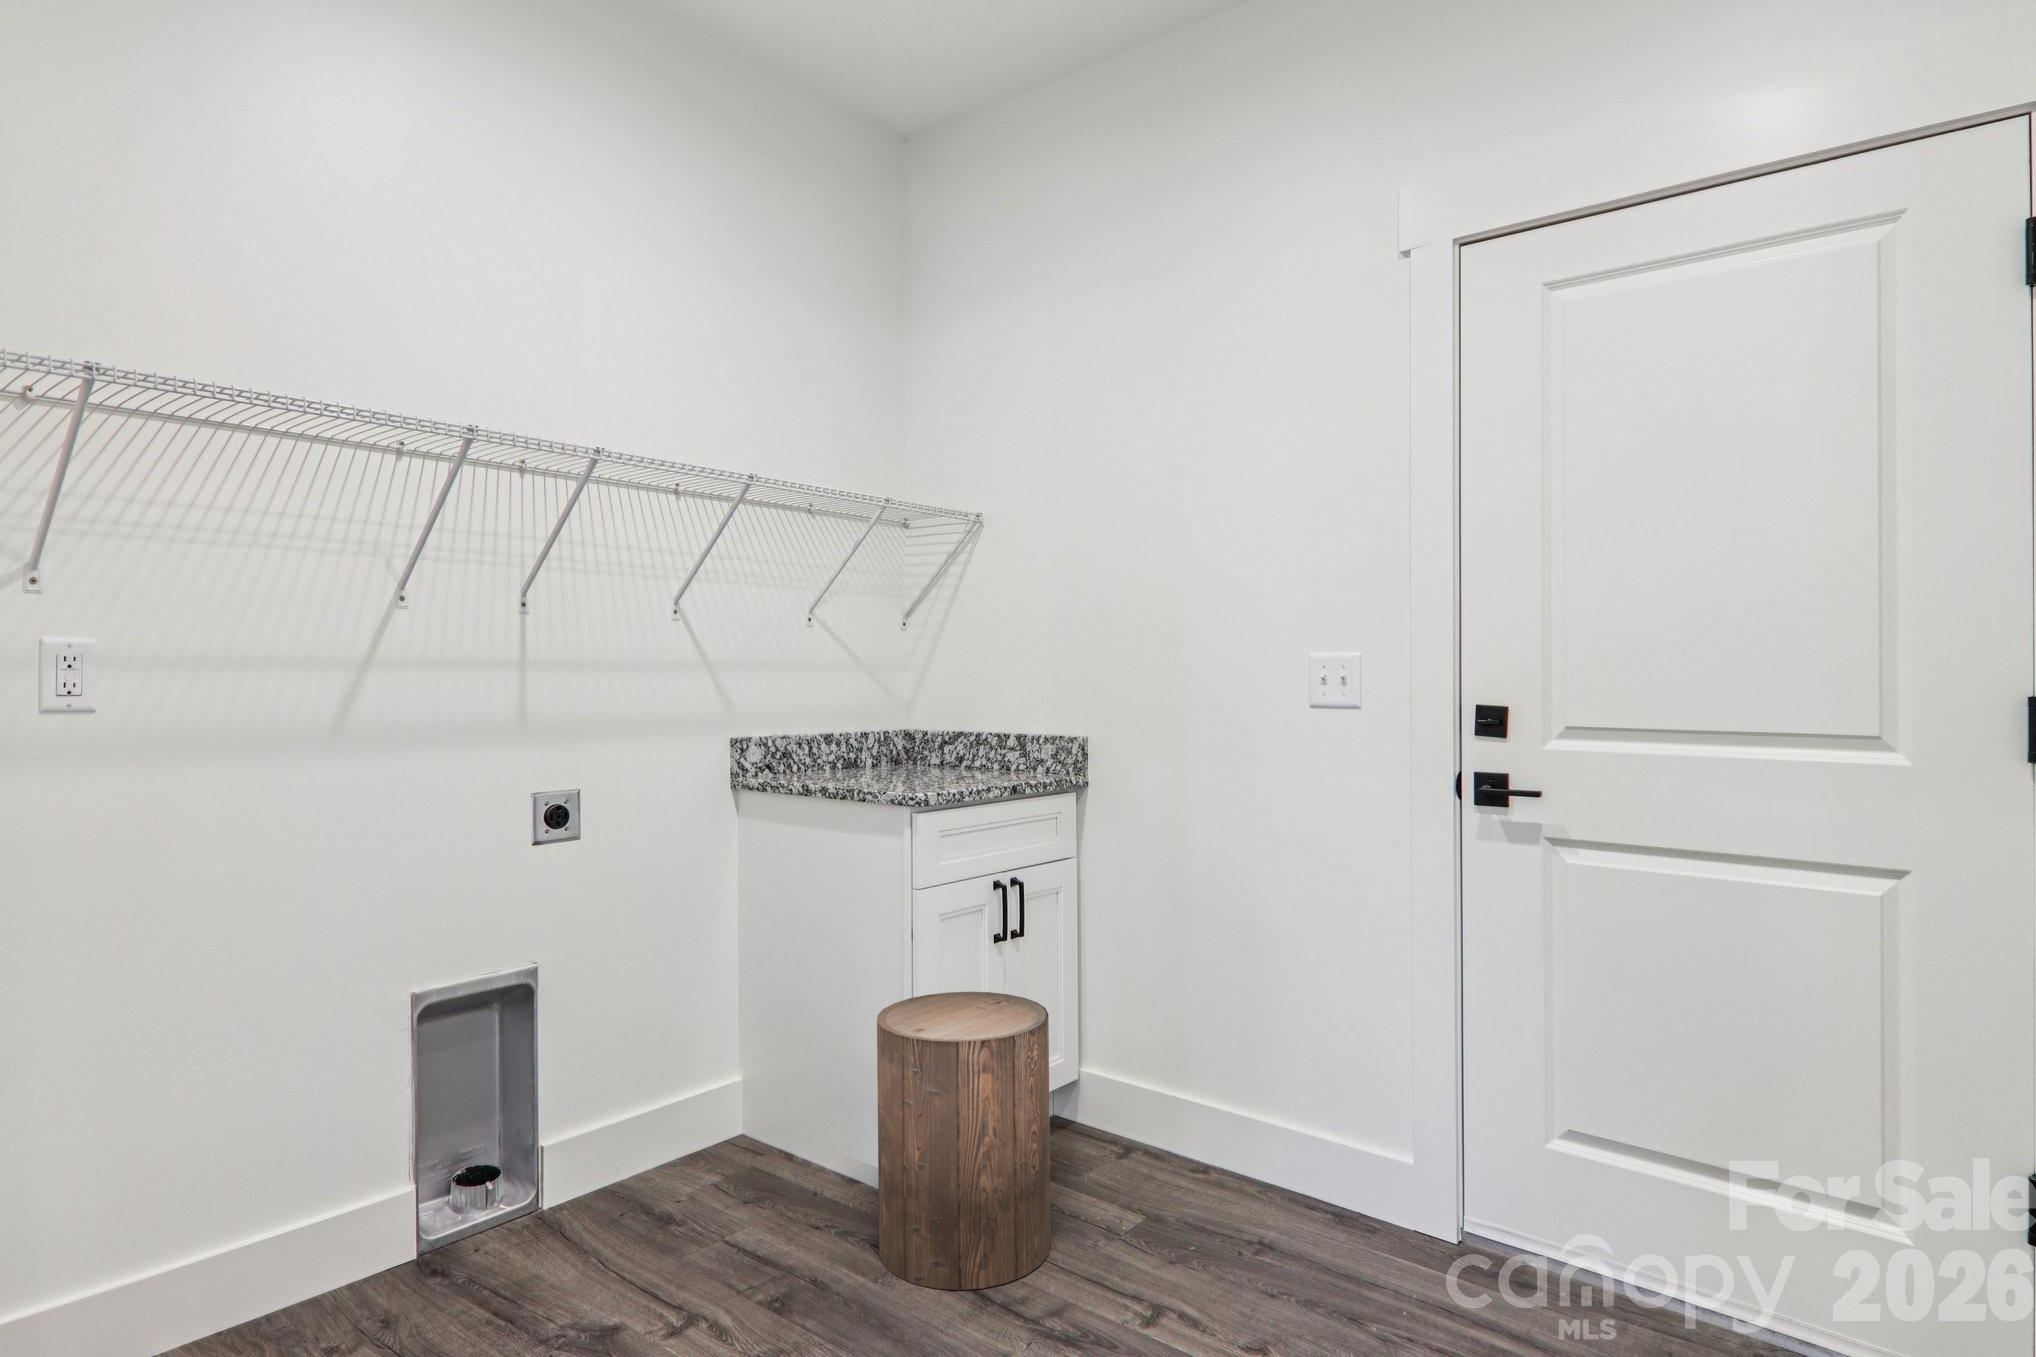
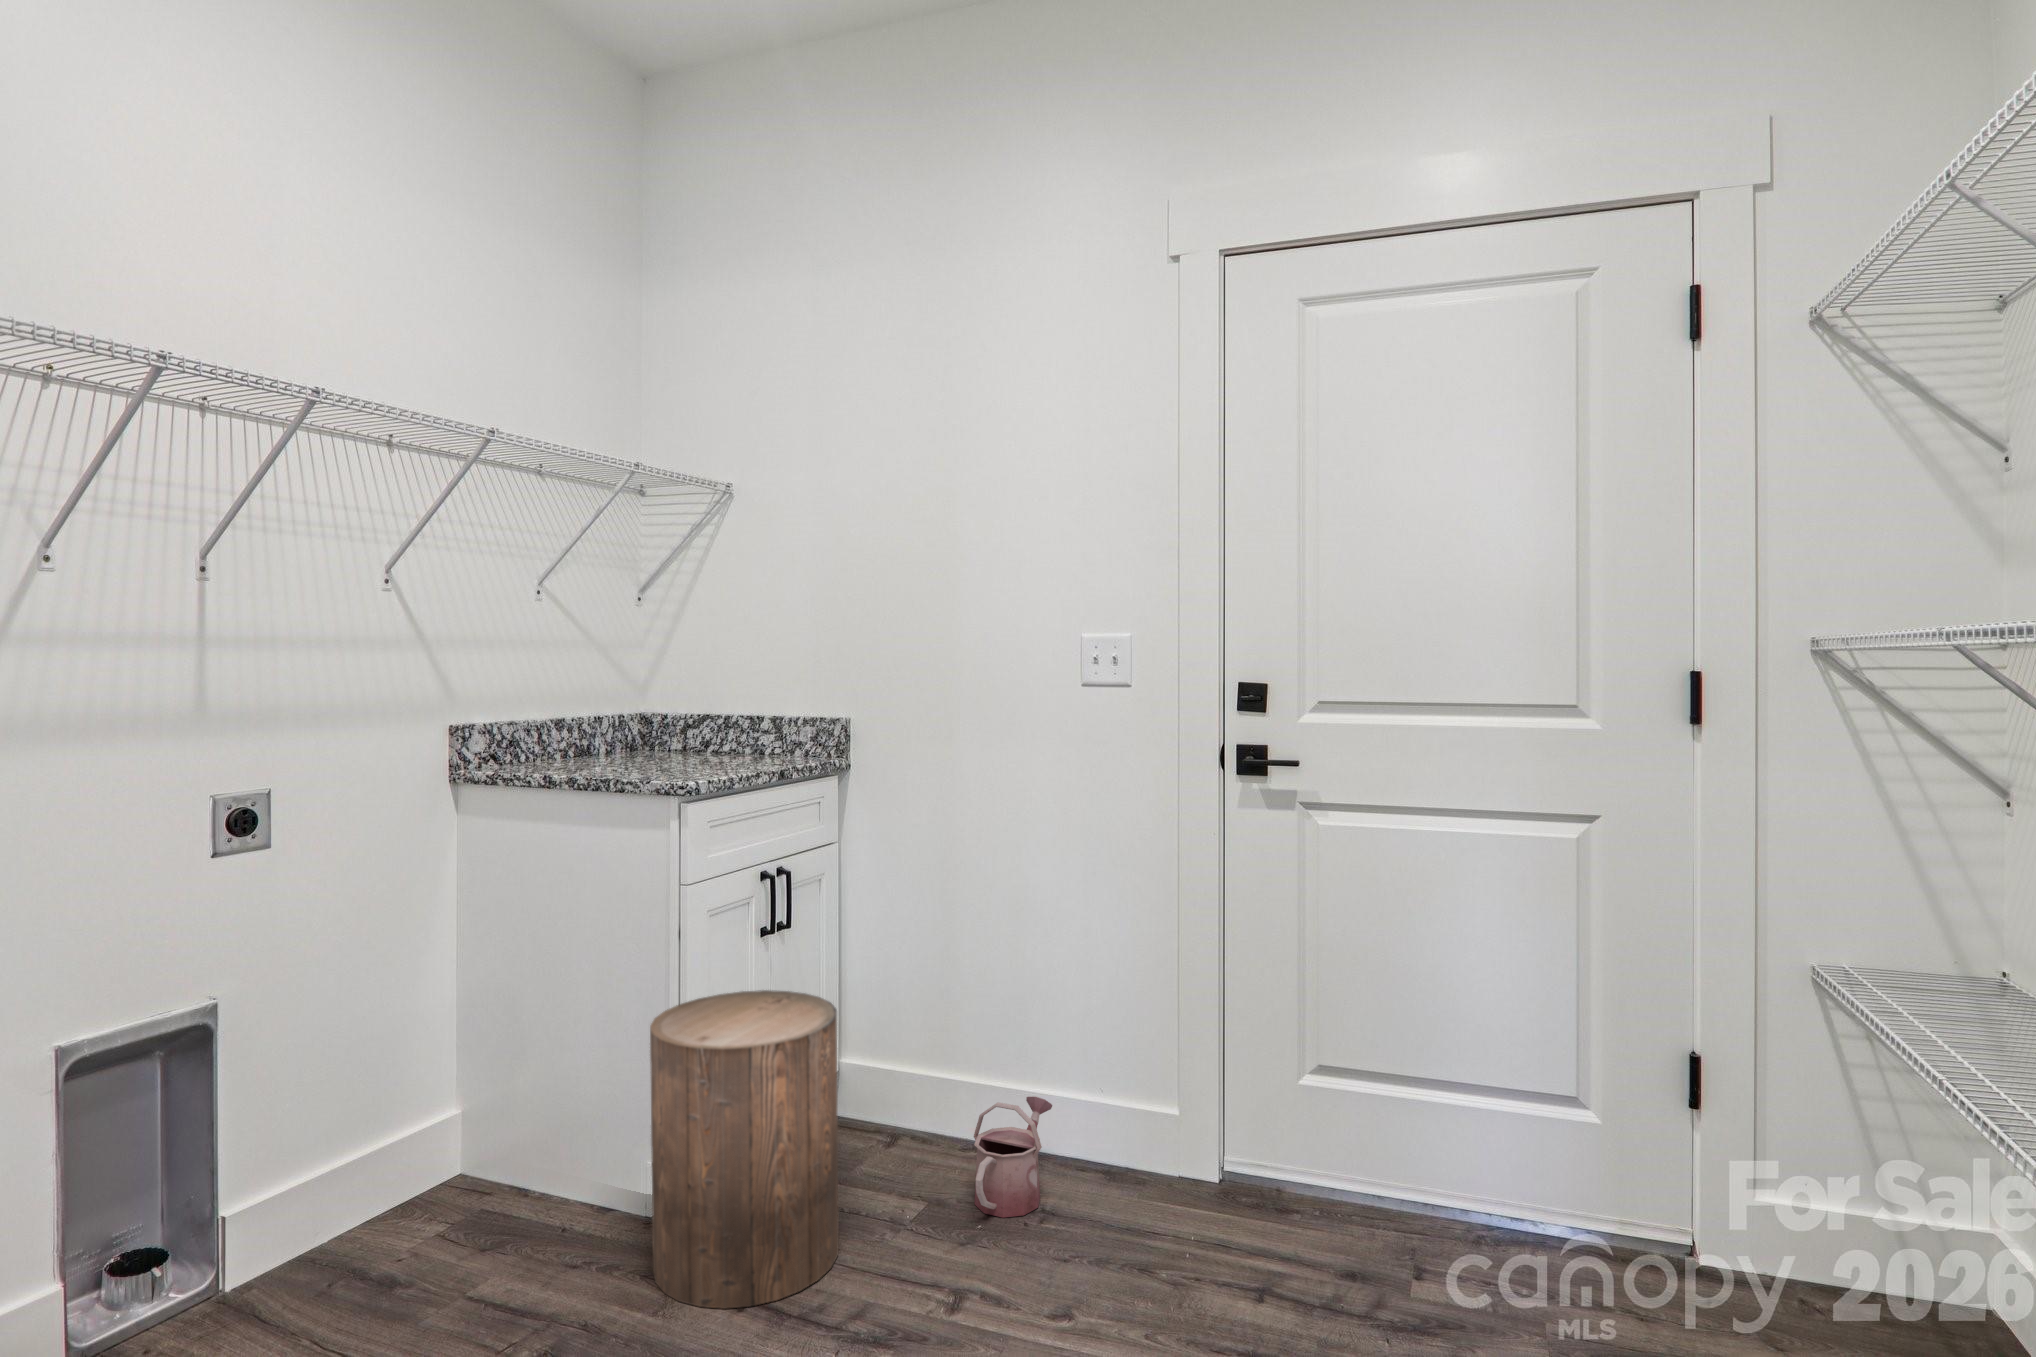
watering can: none [1187,1124,1279,1244] -> present [974,1097,1052,1218]

